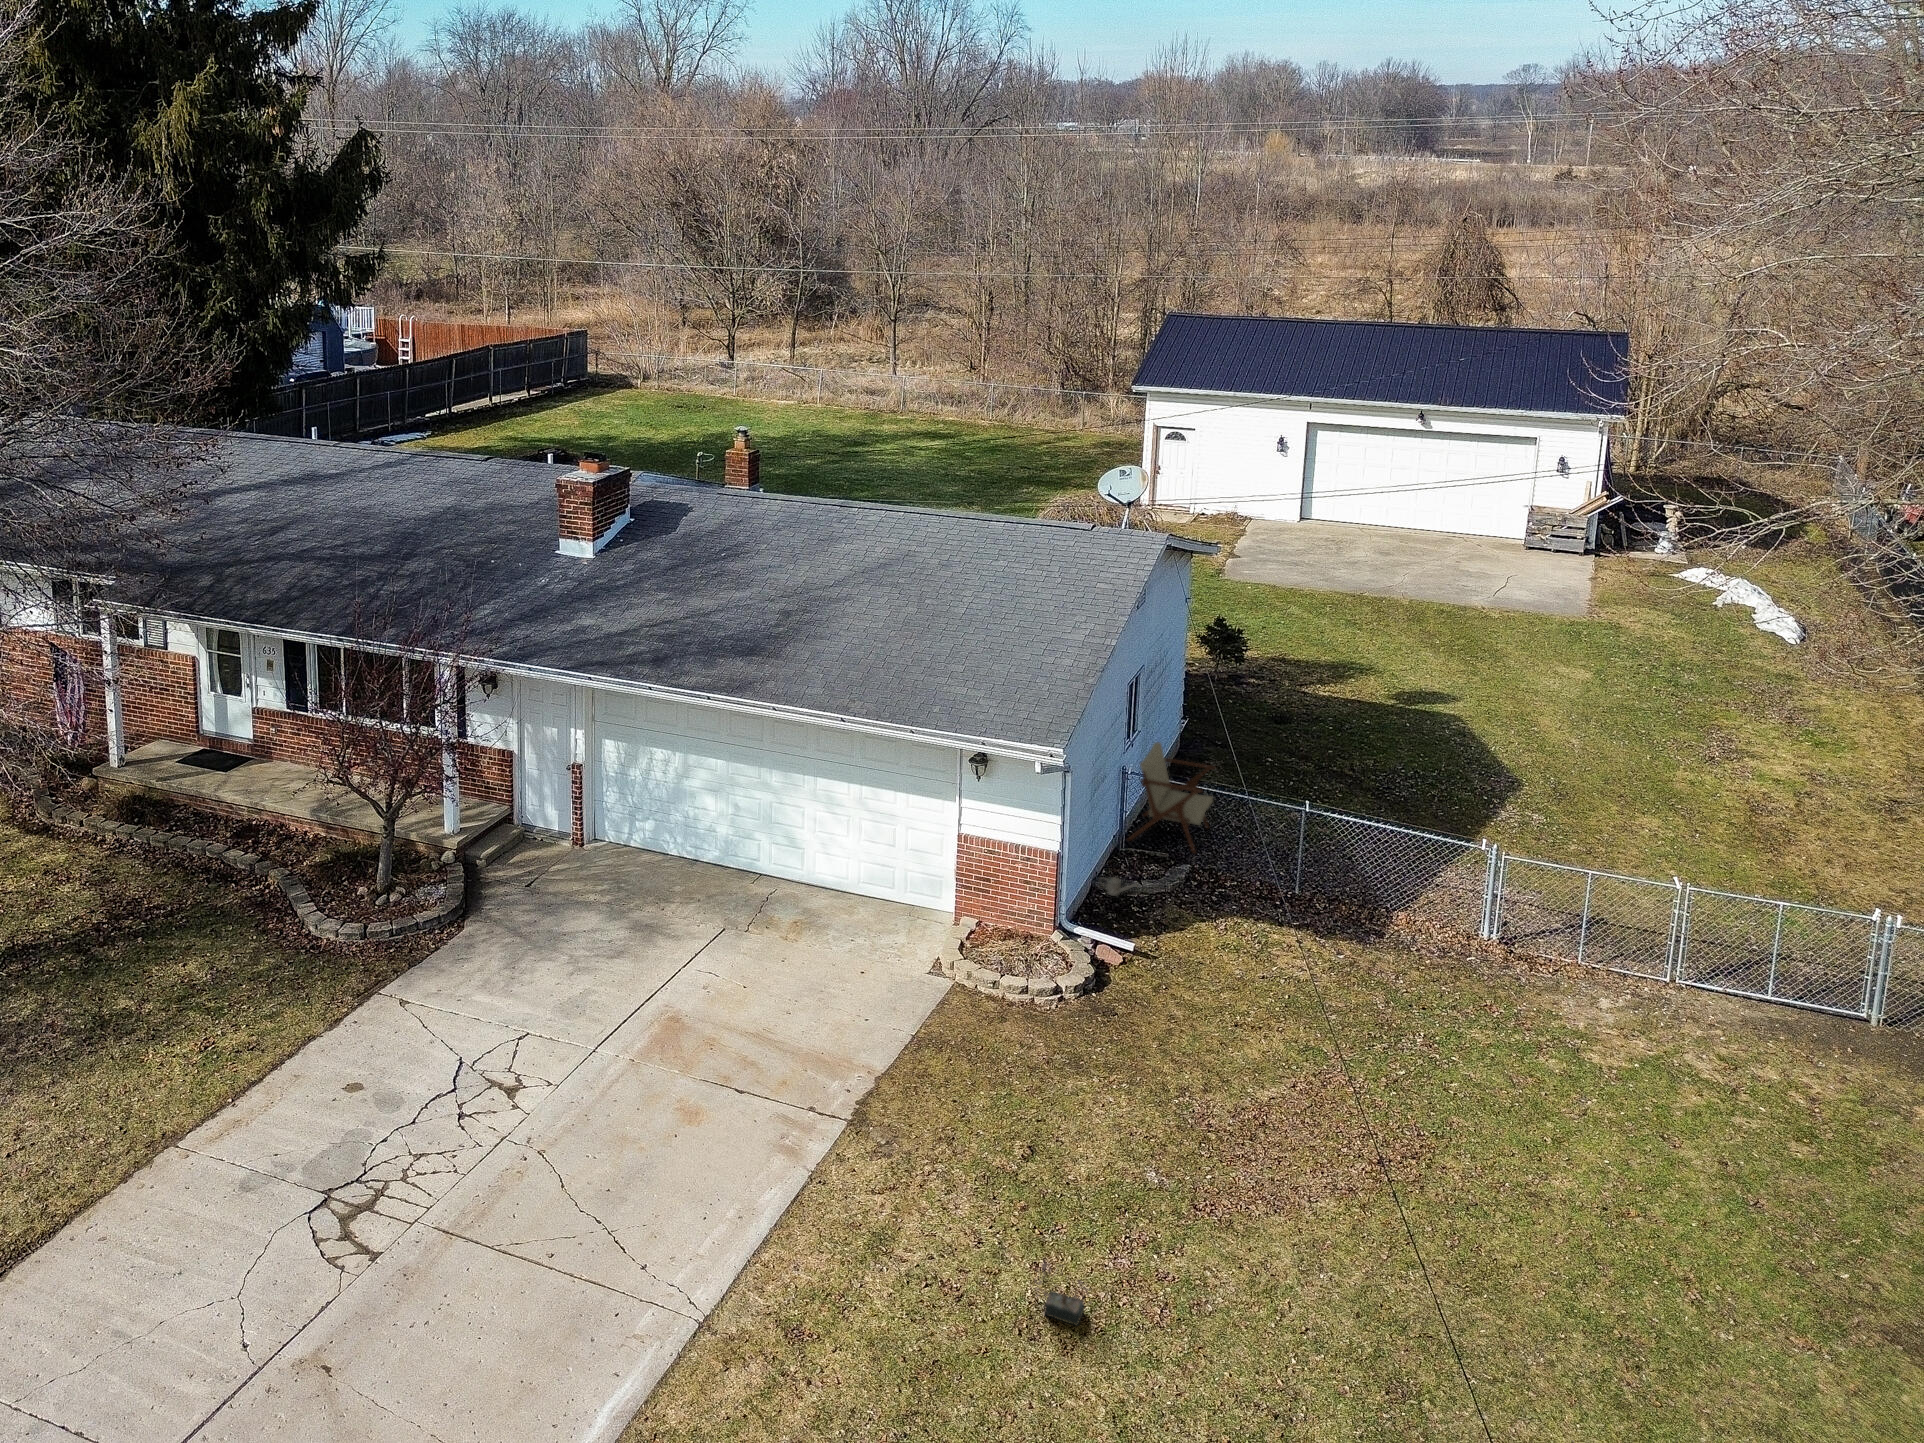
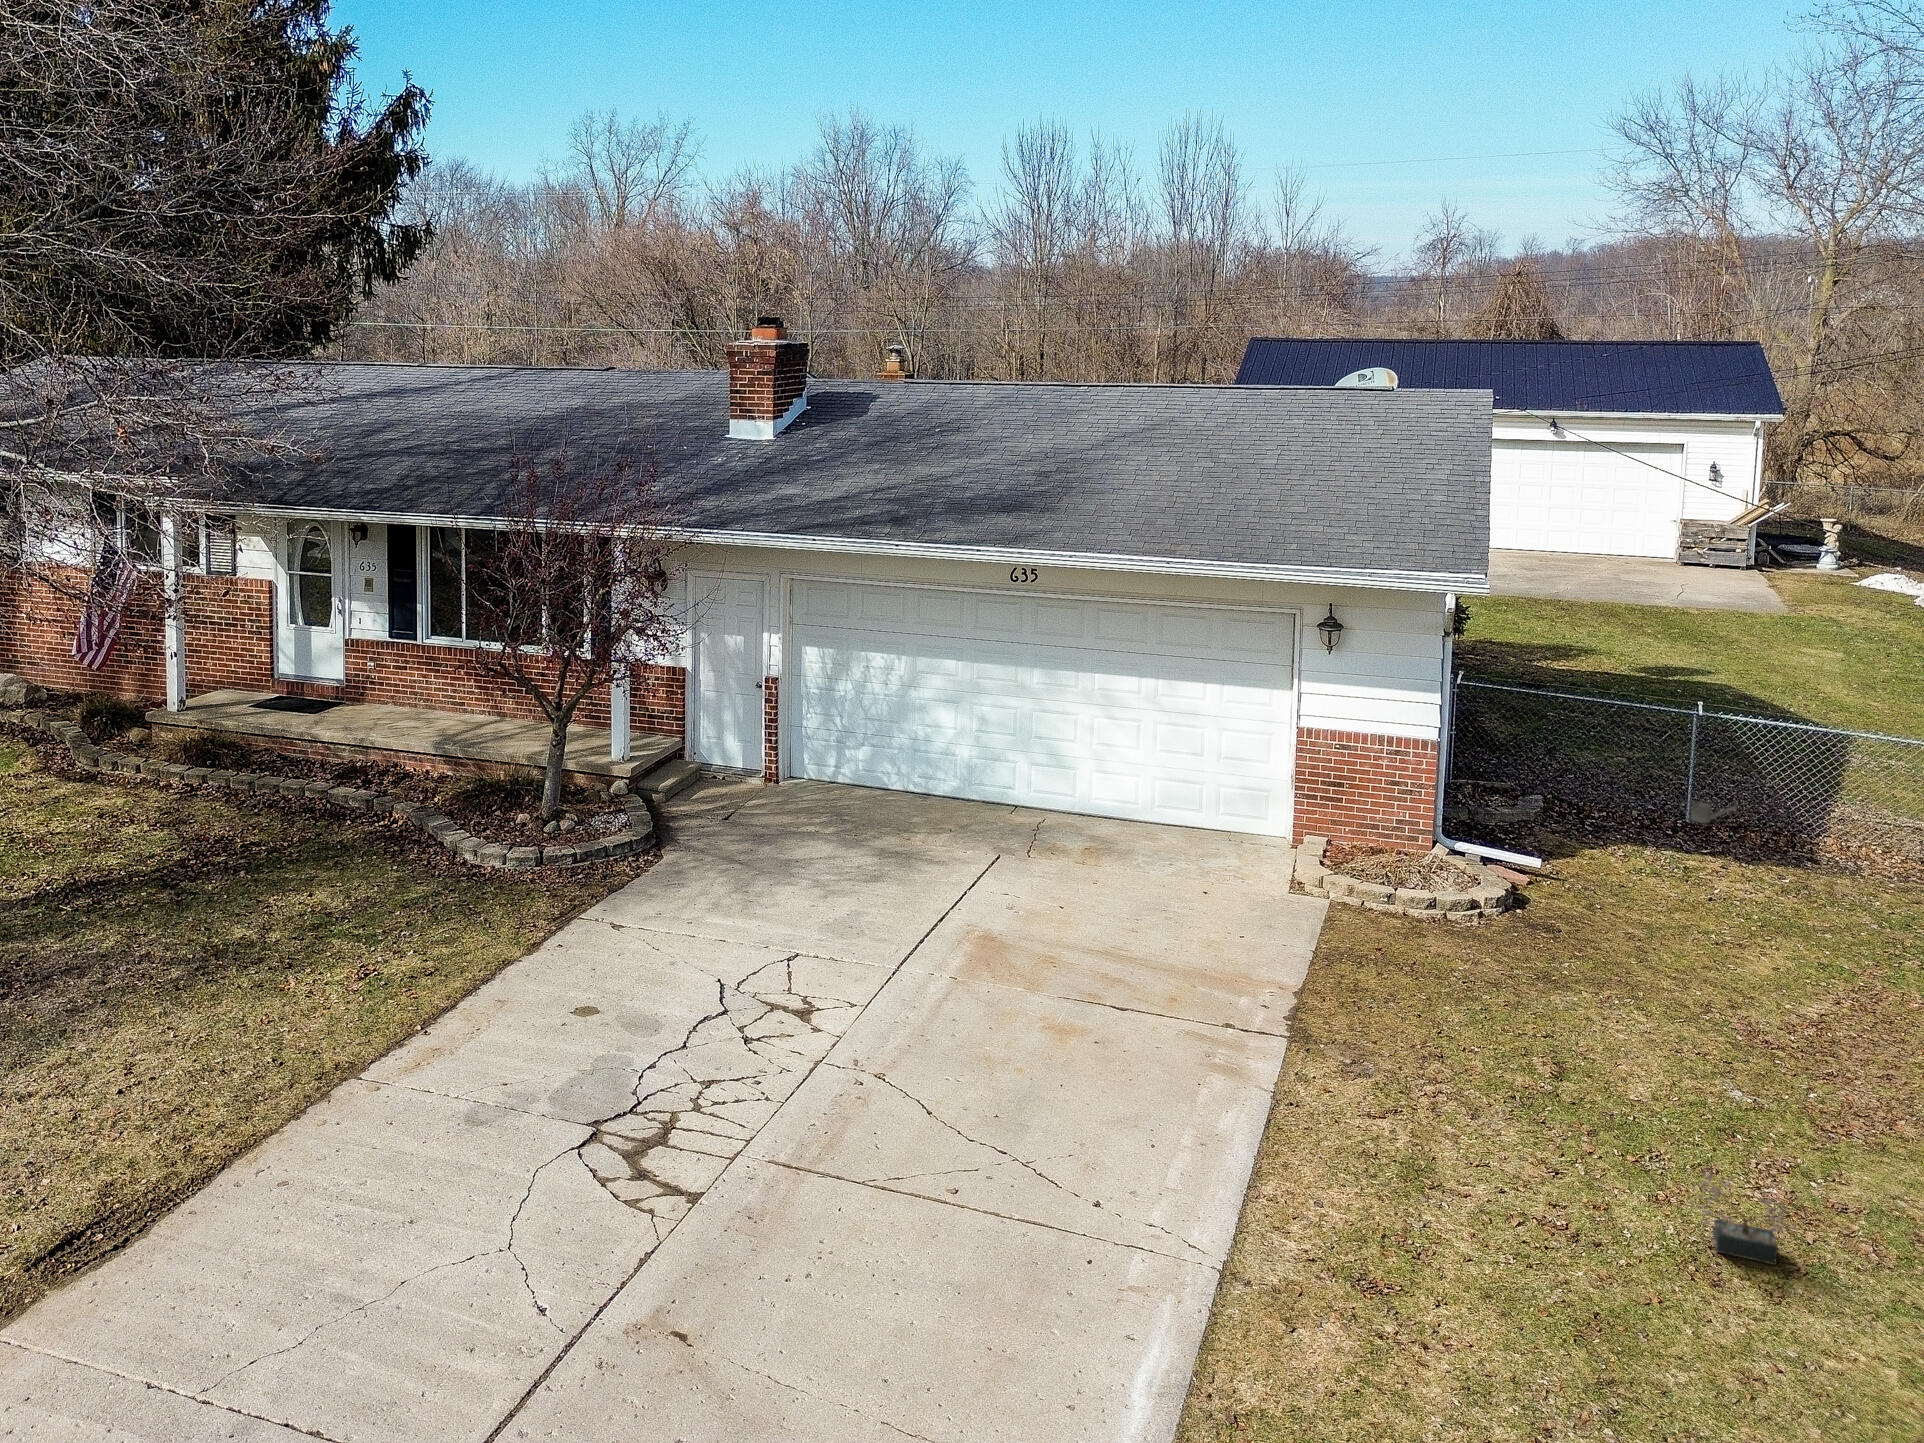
lounge chair: present [1128,742,1215,853] -> none [1441,660,1542,787]
watering can: present [1106,877,1137,896] -> present [1682,802,1736,823]

